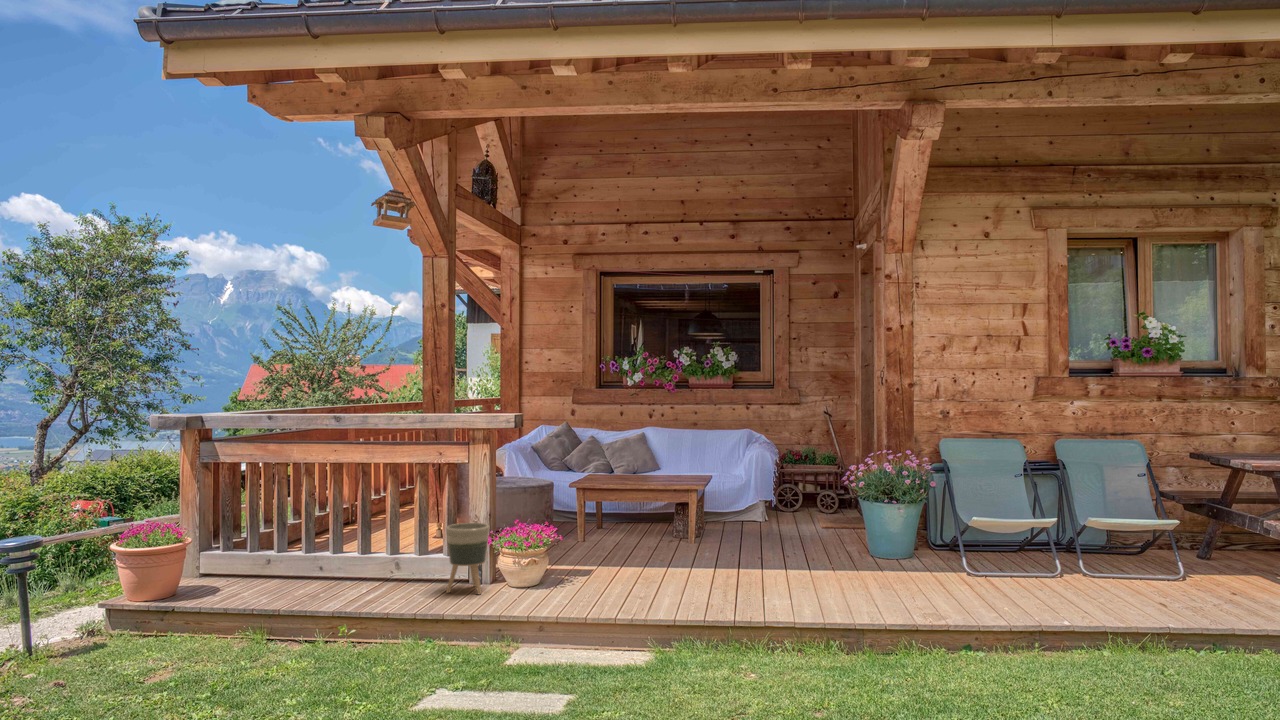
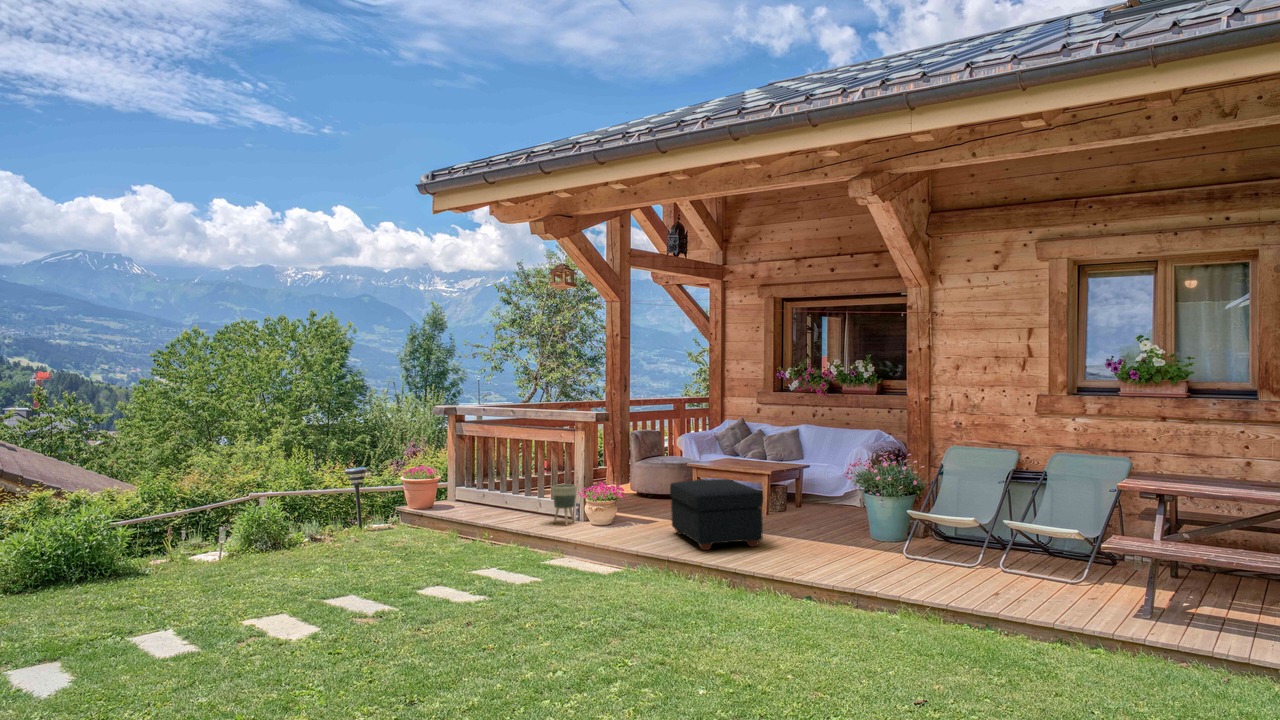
ottoman: none [664,497,832,604] -> present [670,479,763,550]

